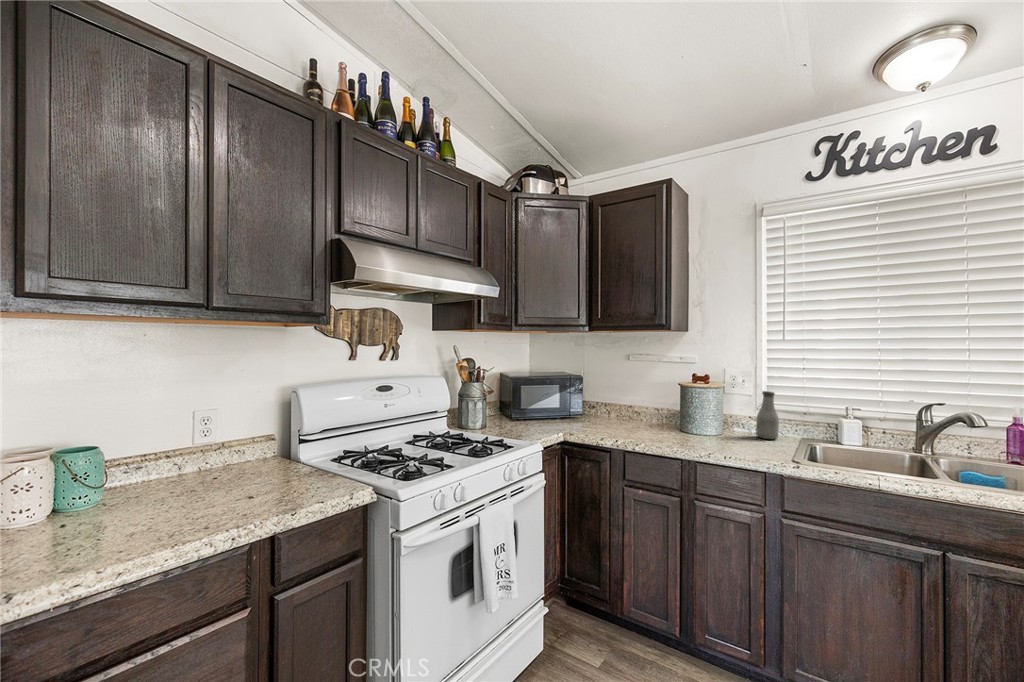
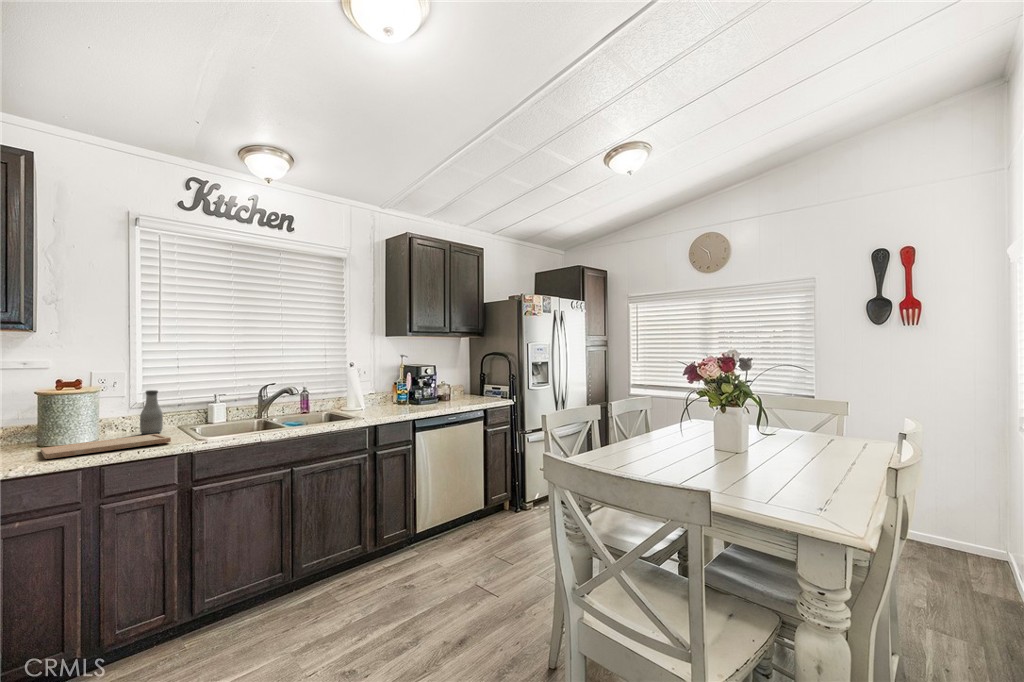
cutting board: none [661,430,765,455] -> present [41,434,171,459]

